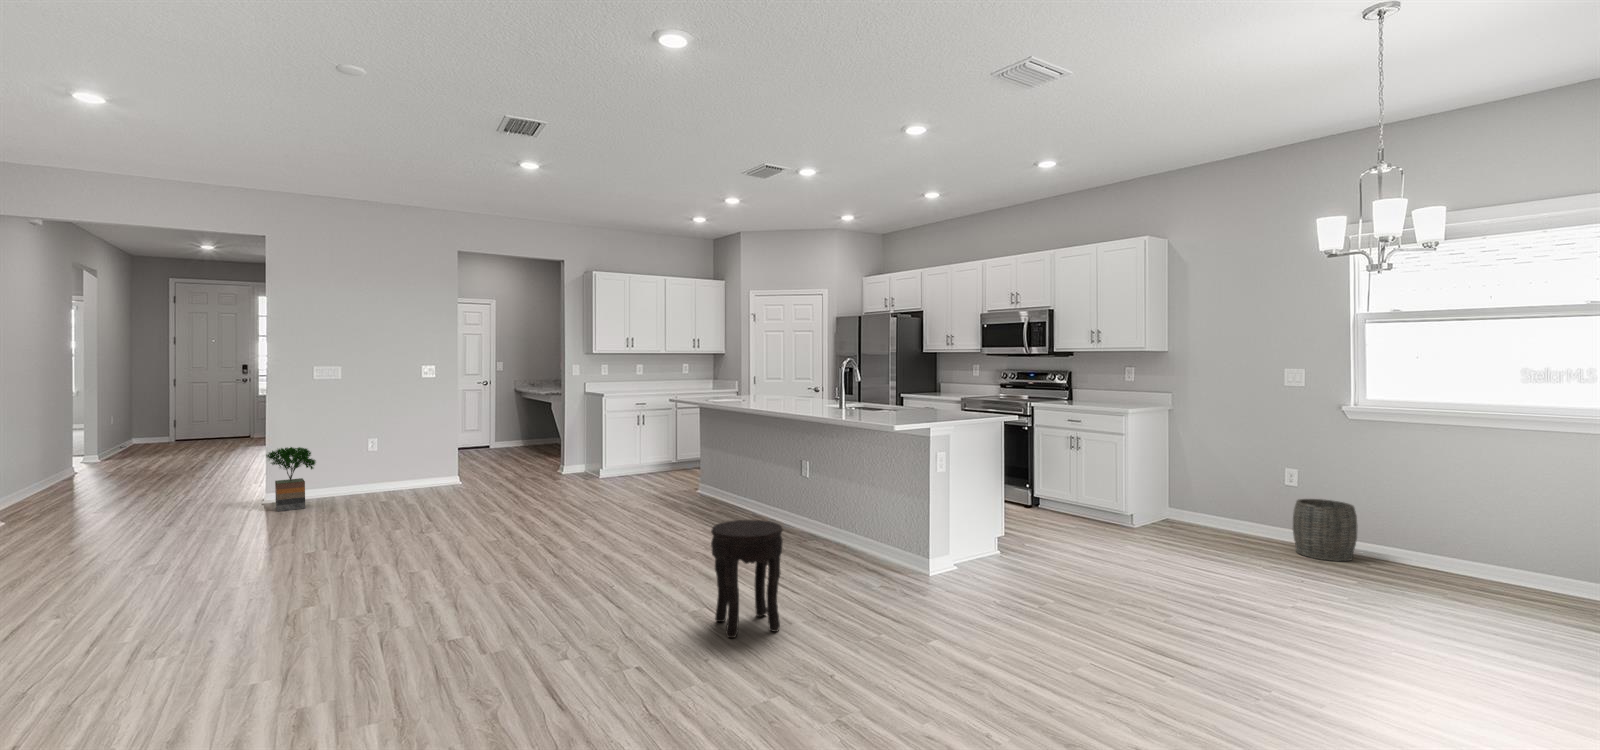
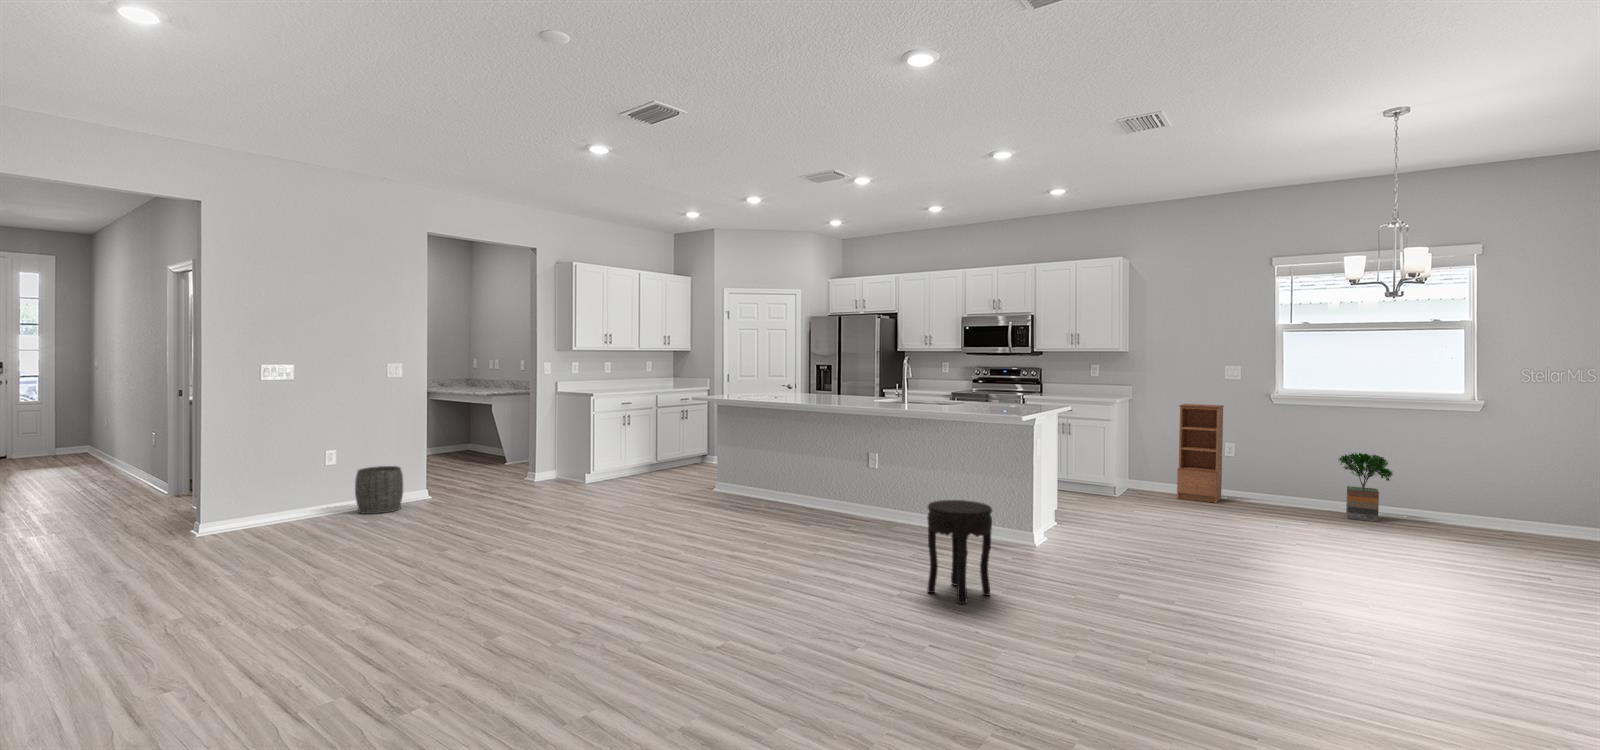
bookcase: none [1211,416,1280,545] -> present [1177,404,1224,503]
potted tree: present [266,447,316,511] -> present [1339,453,1393,522]
woven basket: present [1293,499,1357,561] -> present [355,466,403,514]

